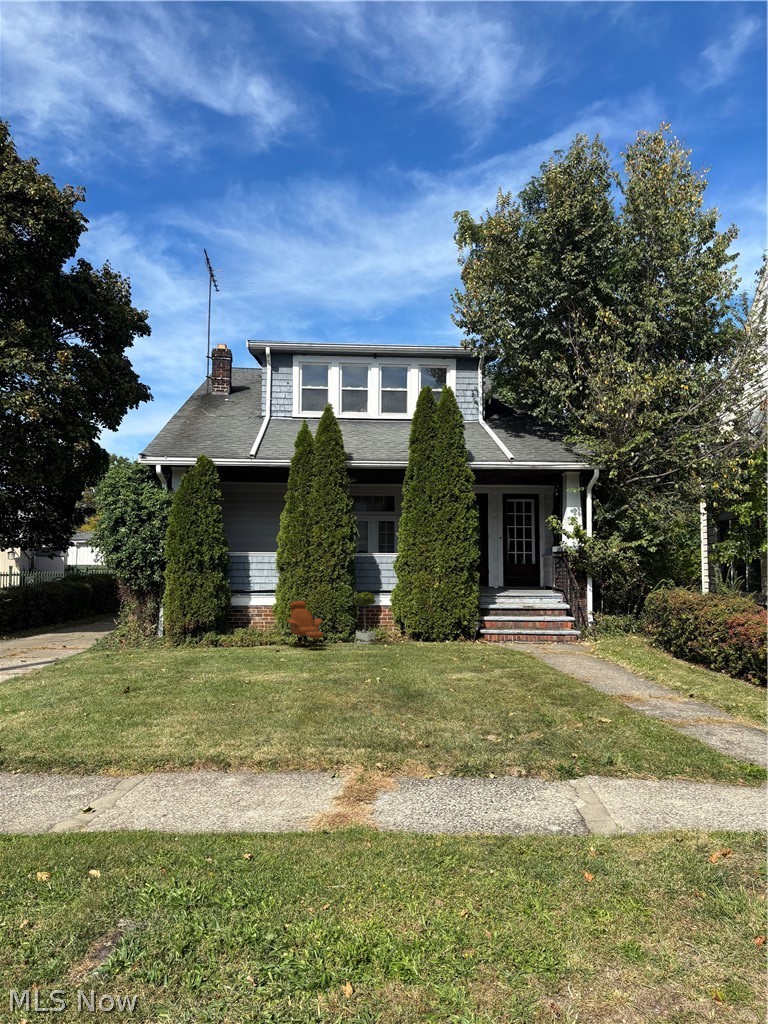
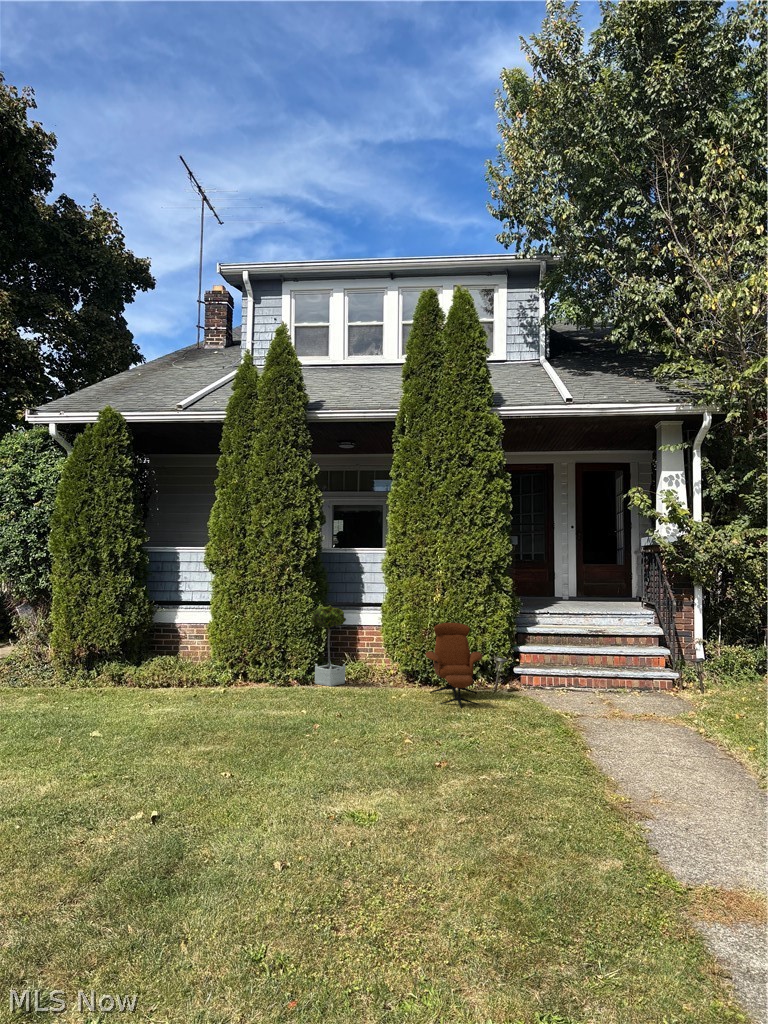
lounge chair: present [287,601,323,648] -> present [425,623,482,708]

